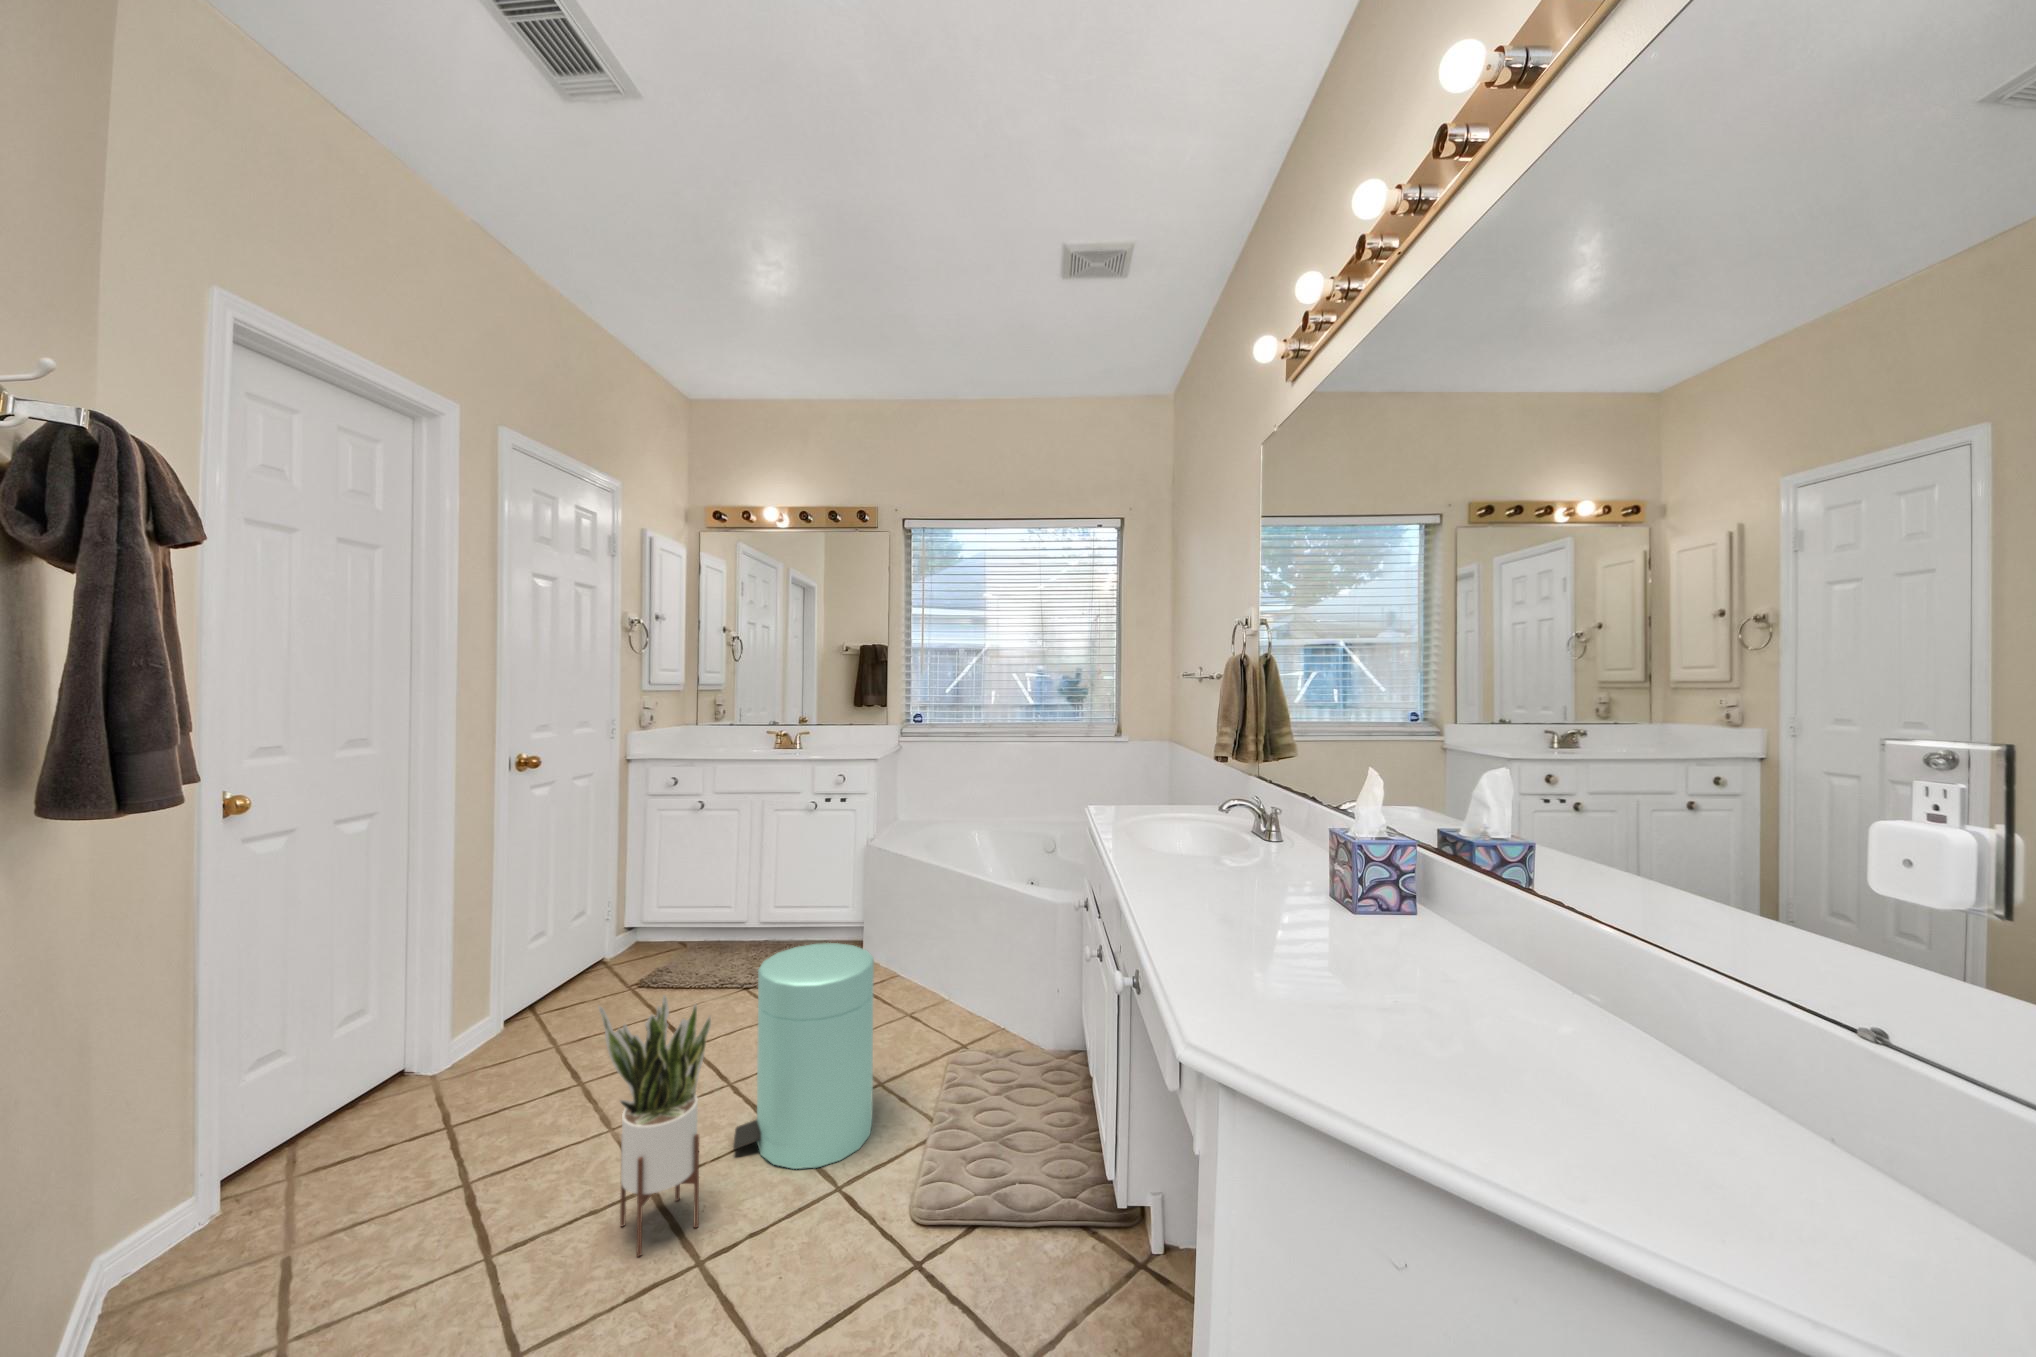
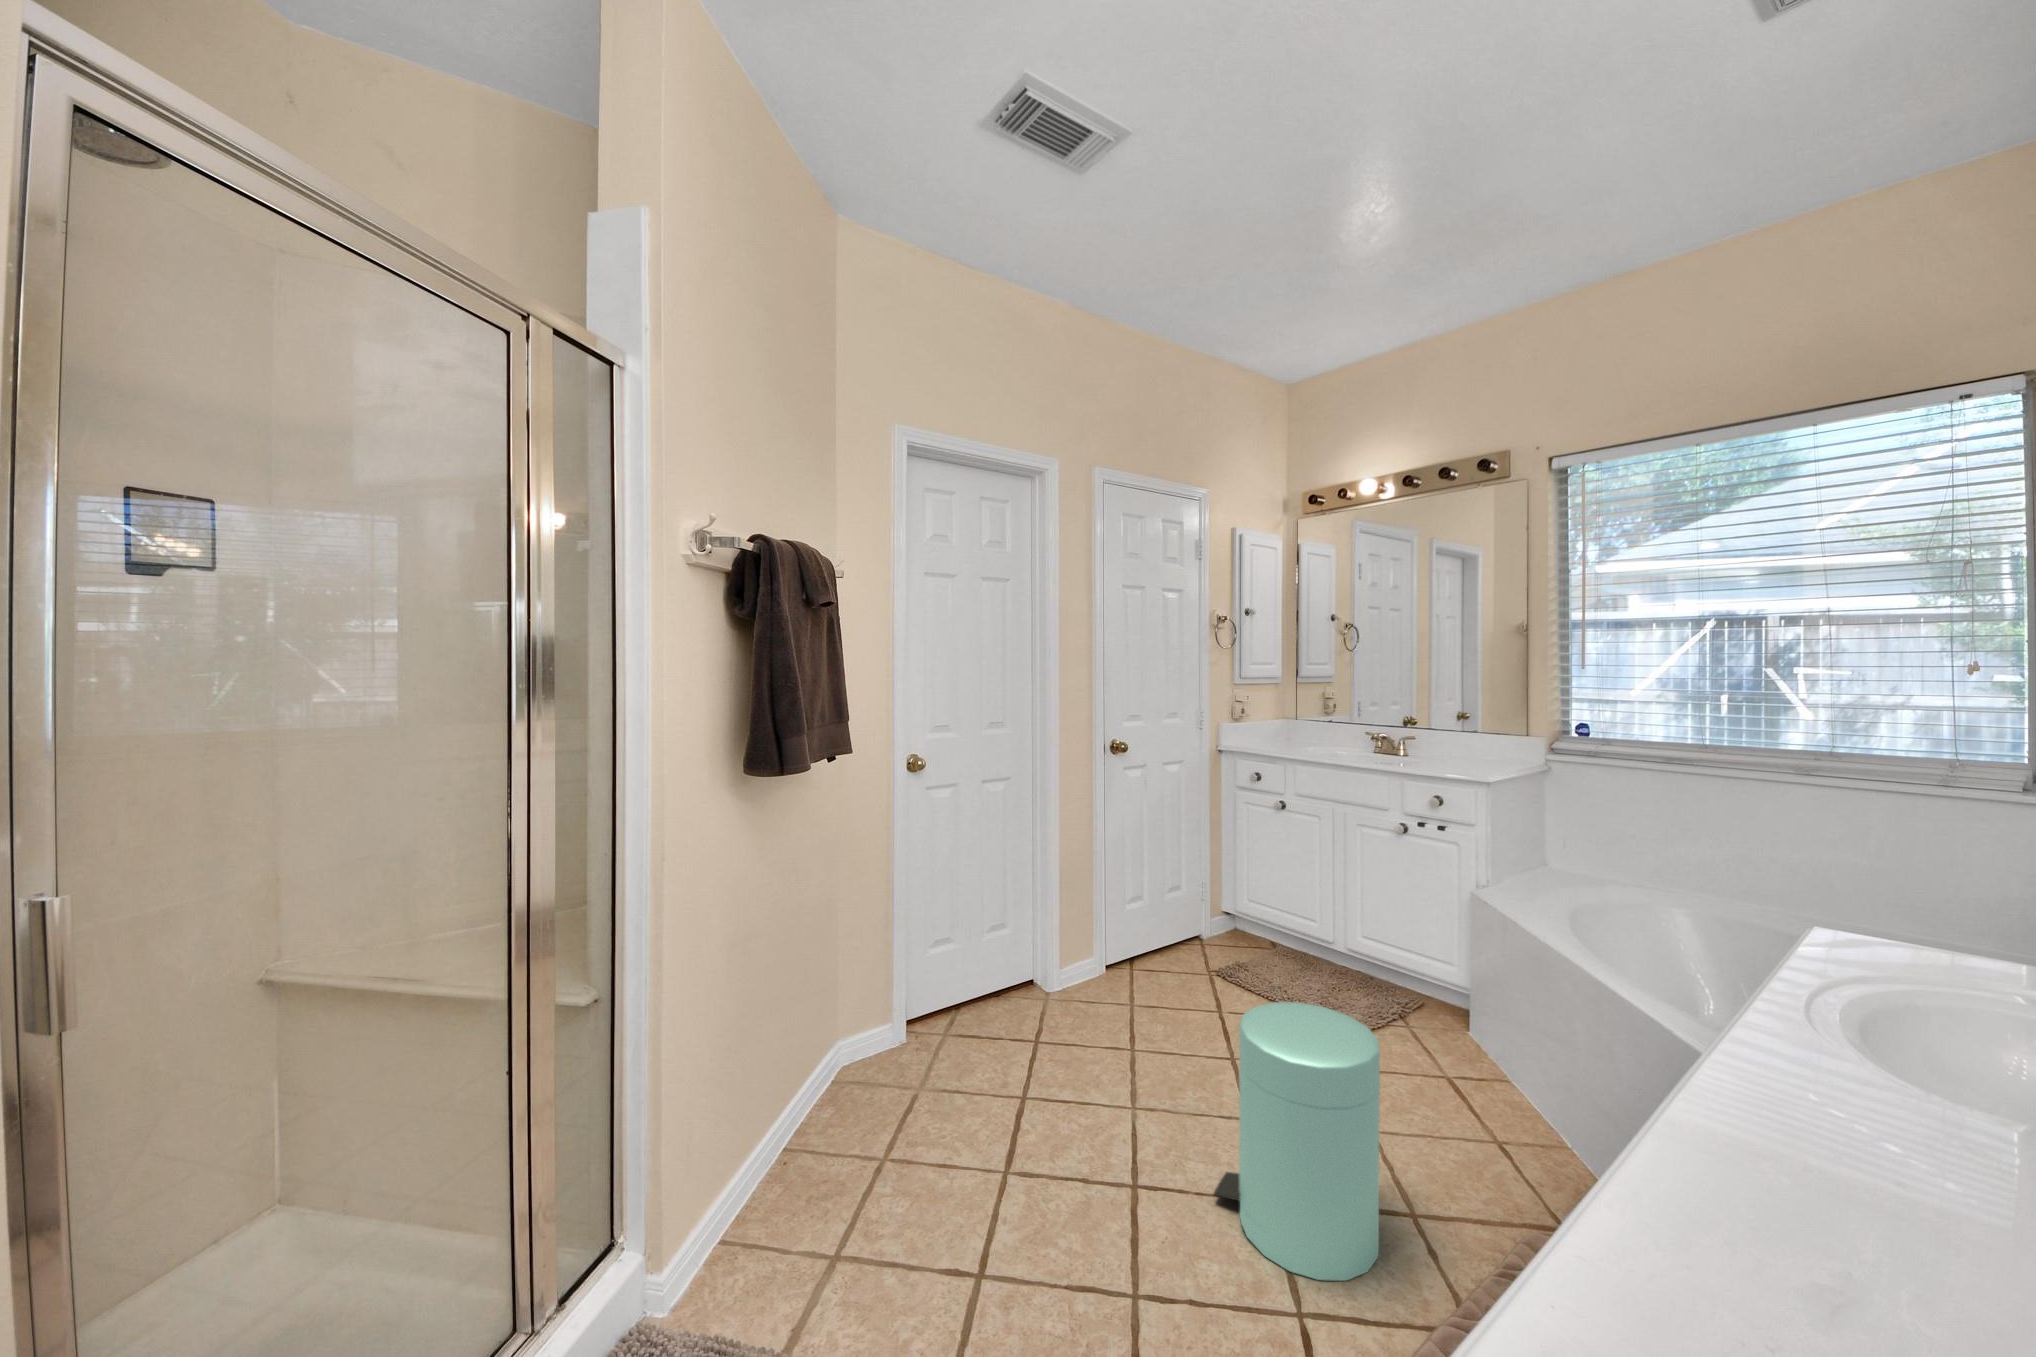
potted plant: present [599,995,711,1256] -> none [1073,1000,1168,1256]

